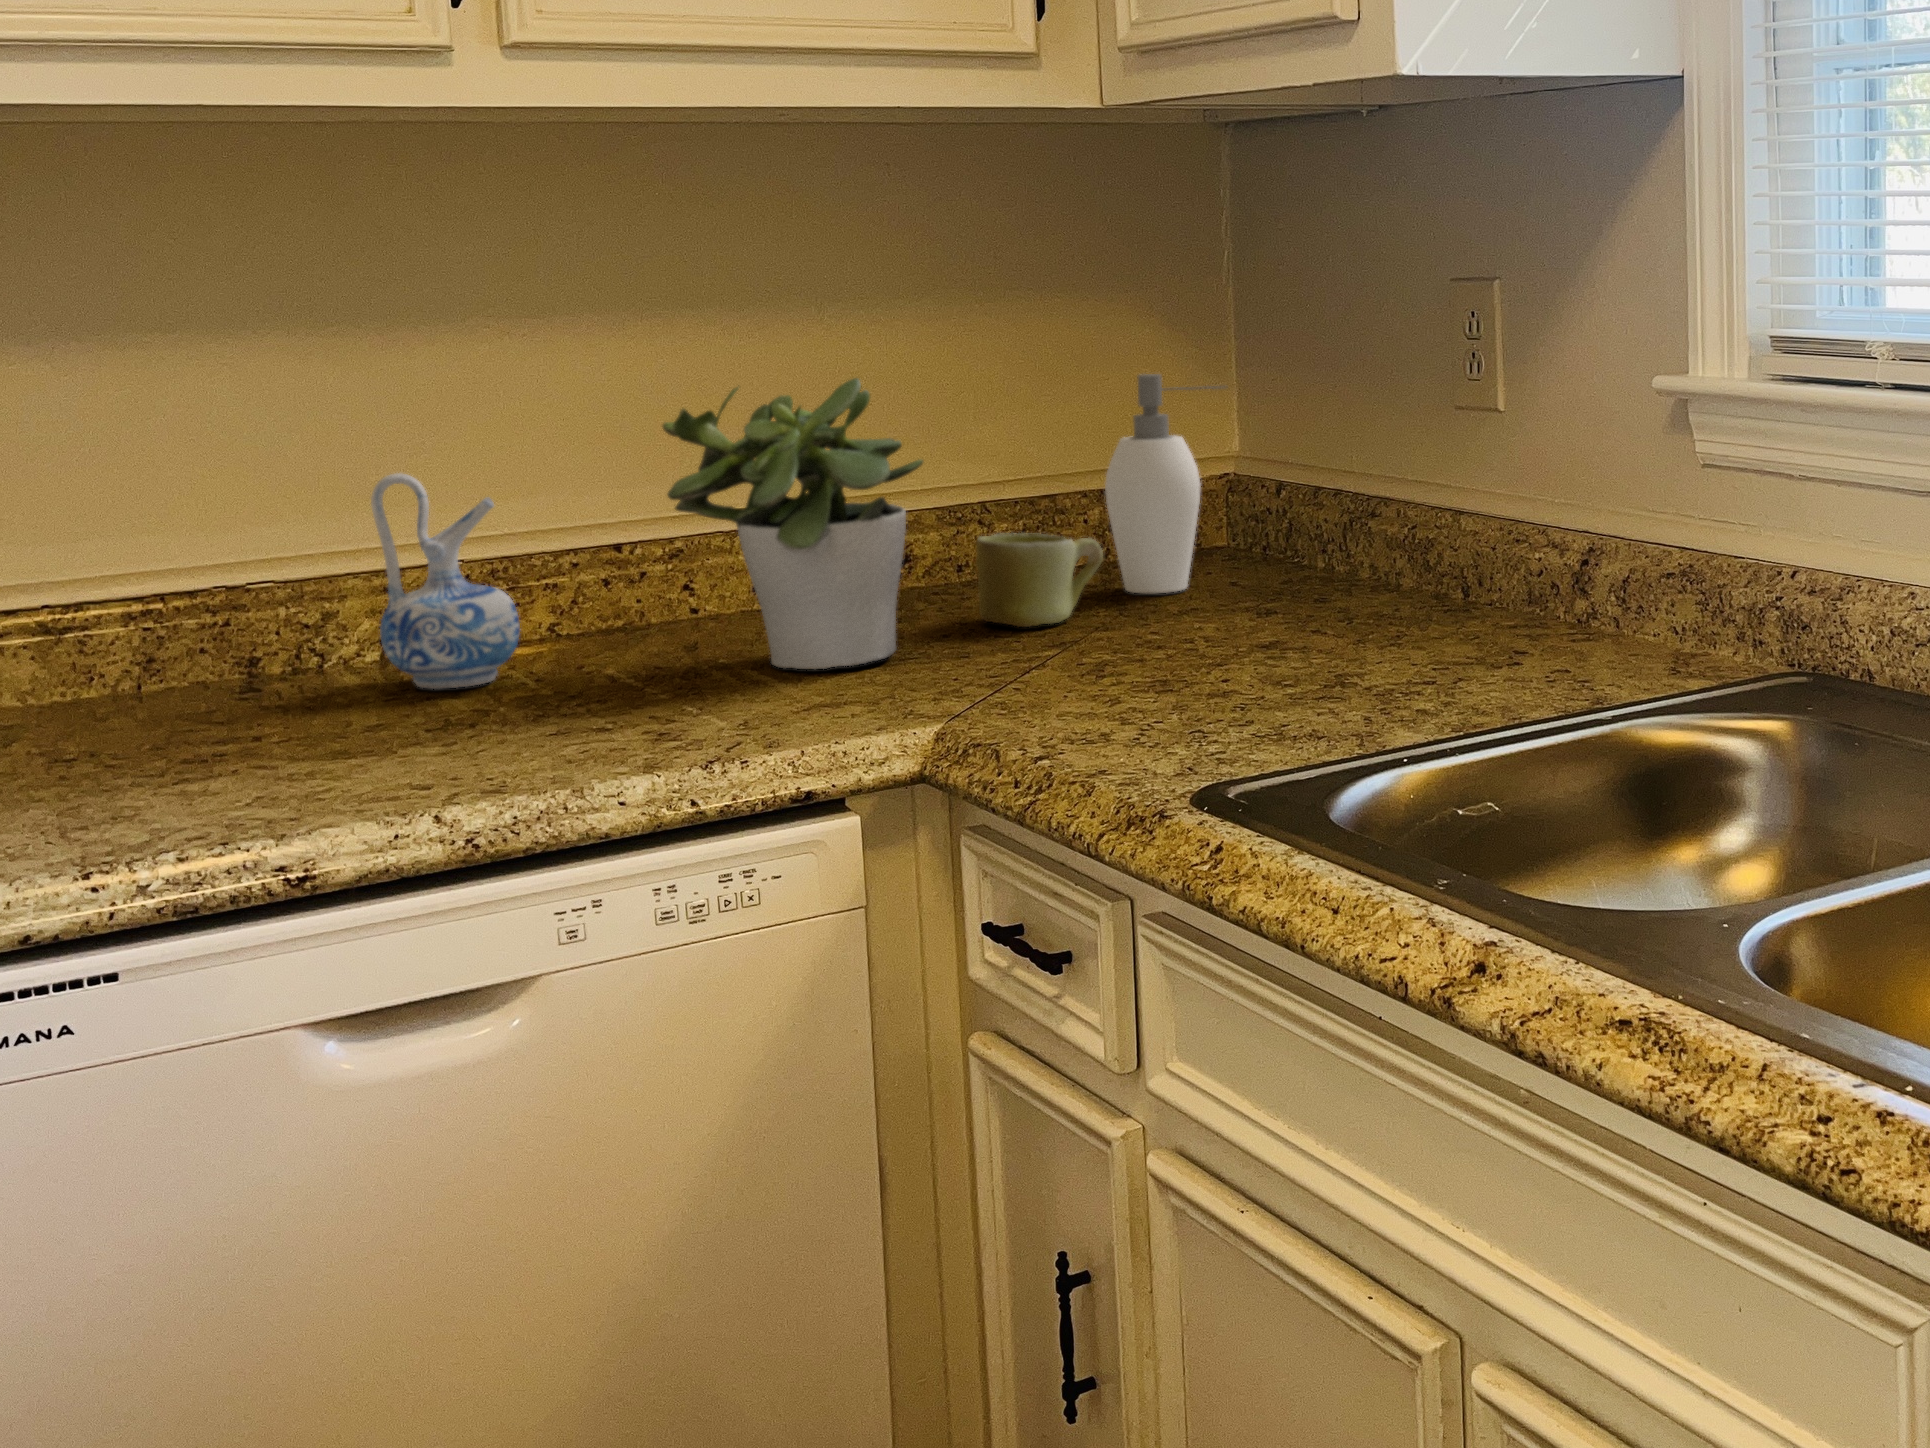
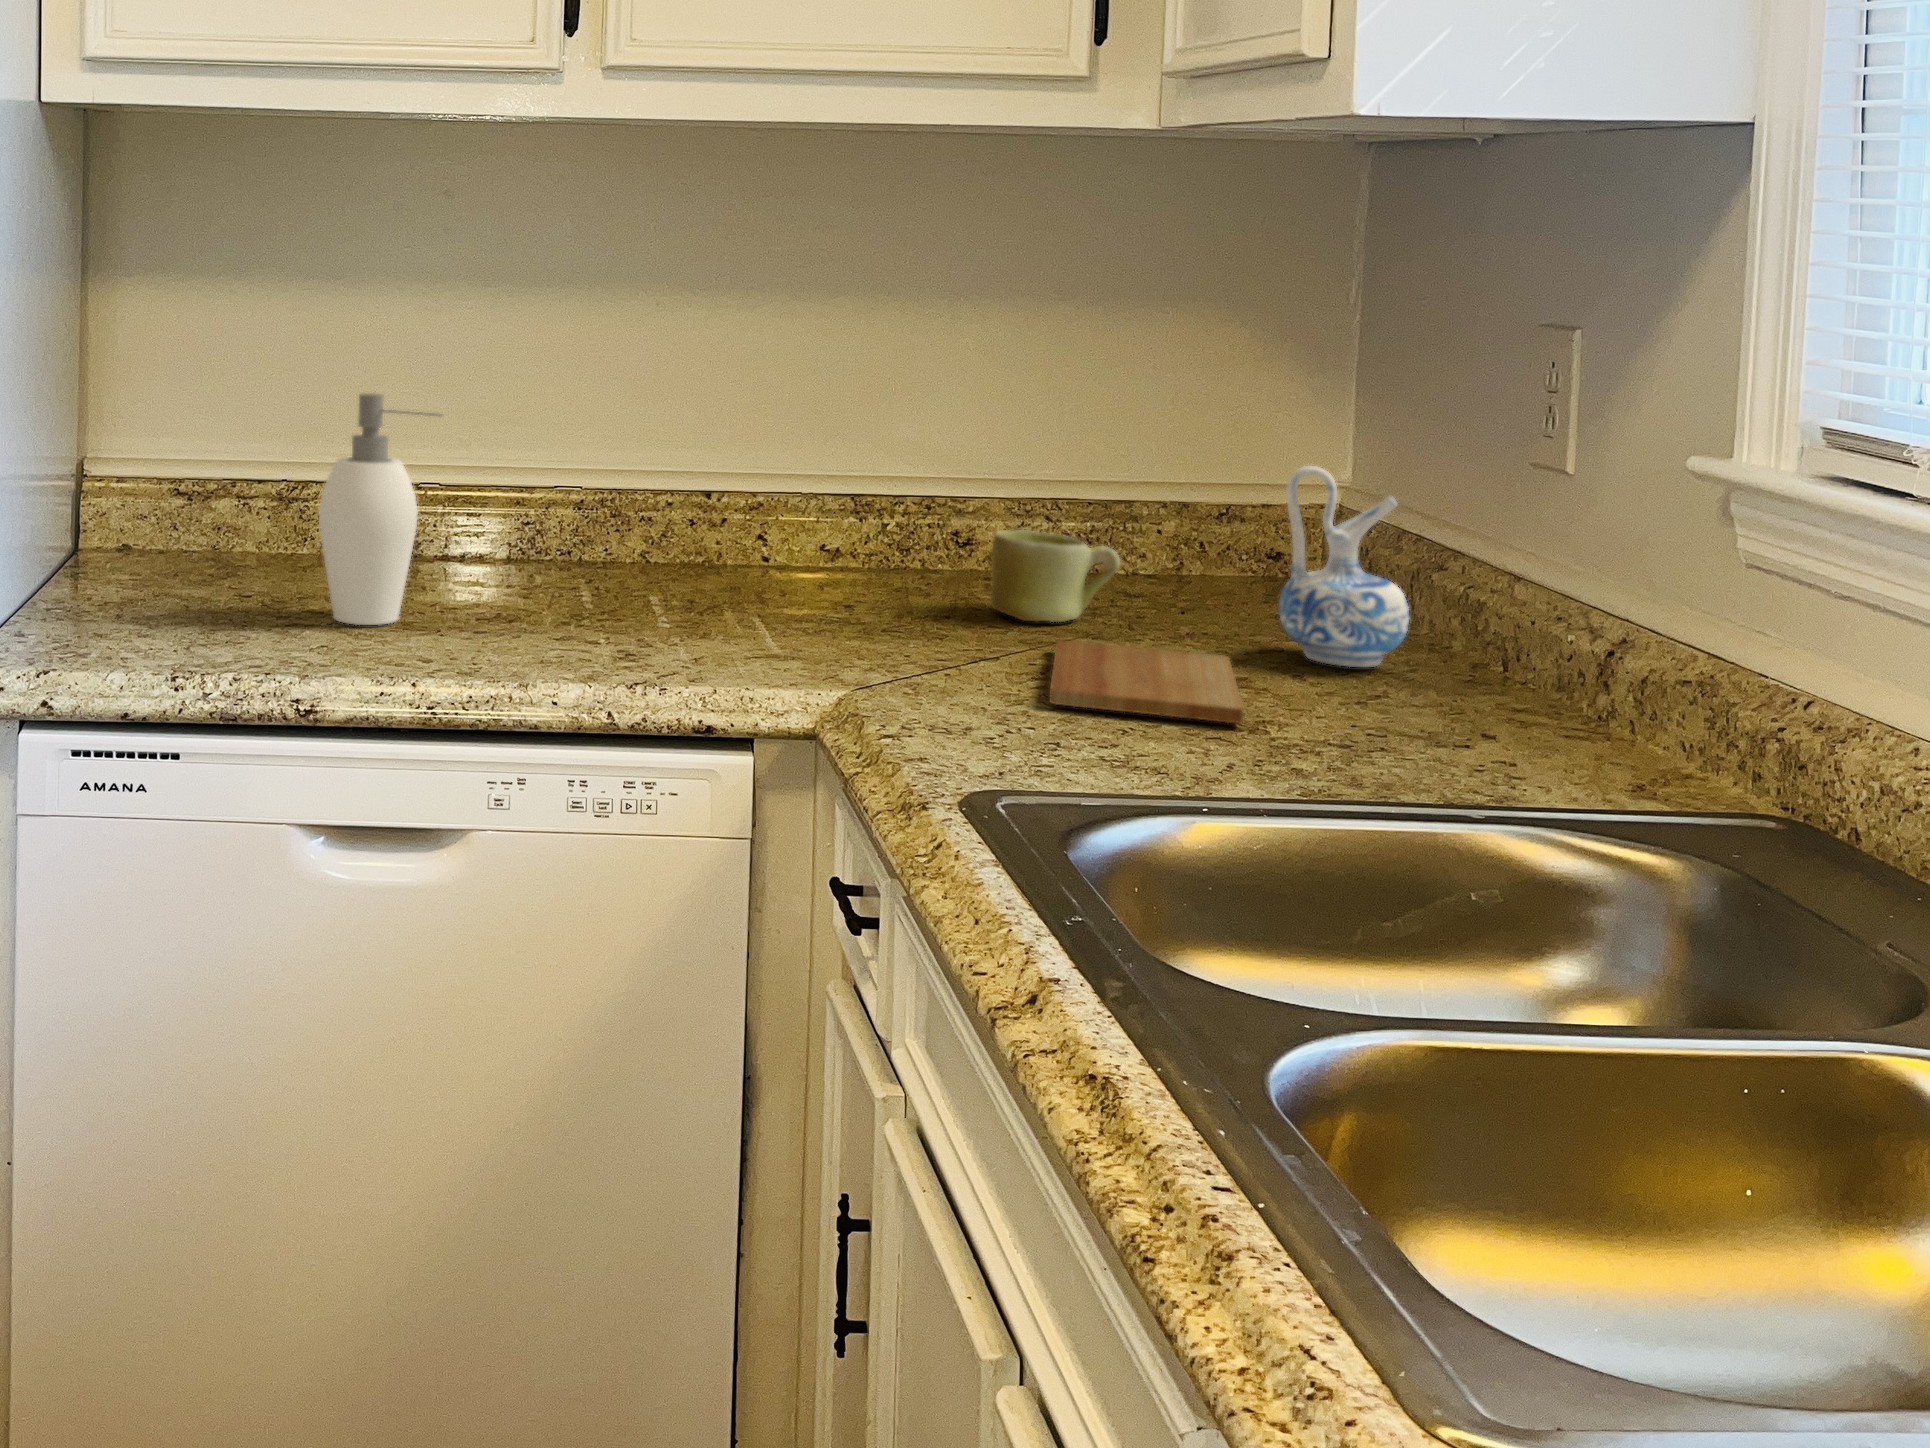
soap dispenser: present [1105,374,1221,593] -> present [319,393,441,625]
potted plant: present [663,378,923,669] -> none [707,371,921,628]
ceramic pitcher: present [371,473,520,689] -> present [1279,466,1409,667]
cutting board: none [1085,624,1313,694] -> present [1049,640,1244,723]

